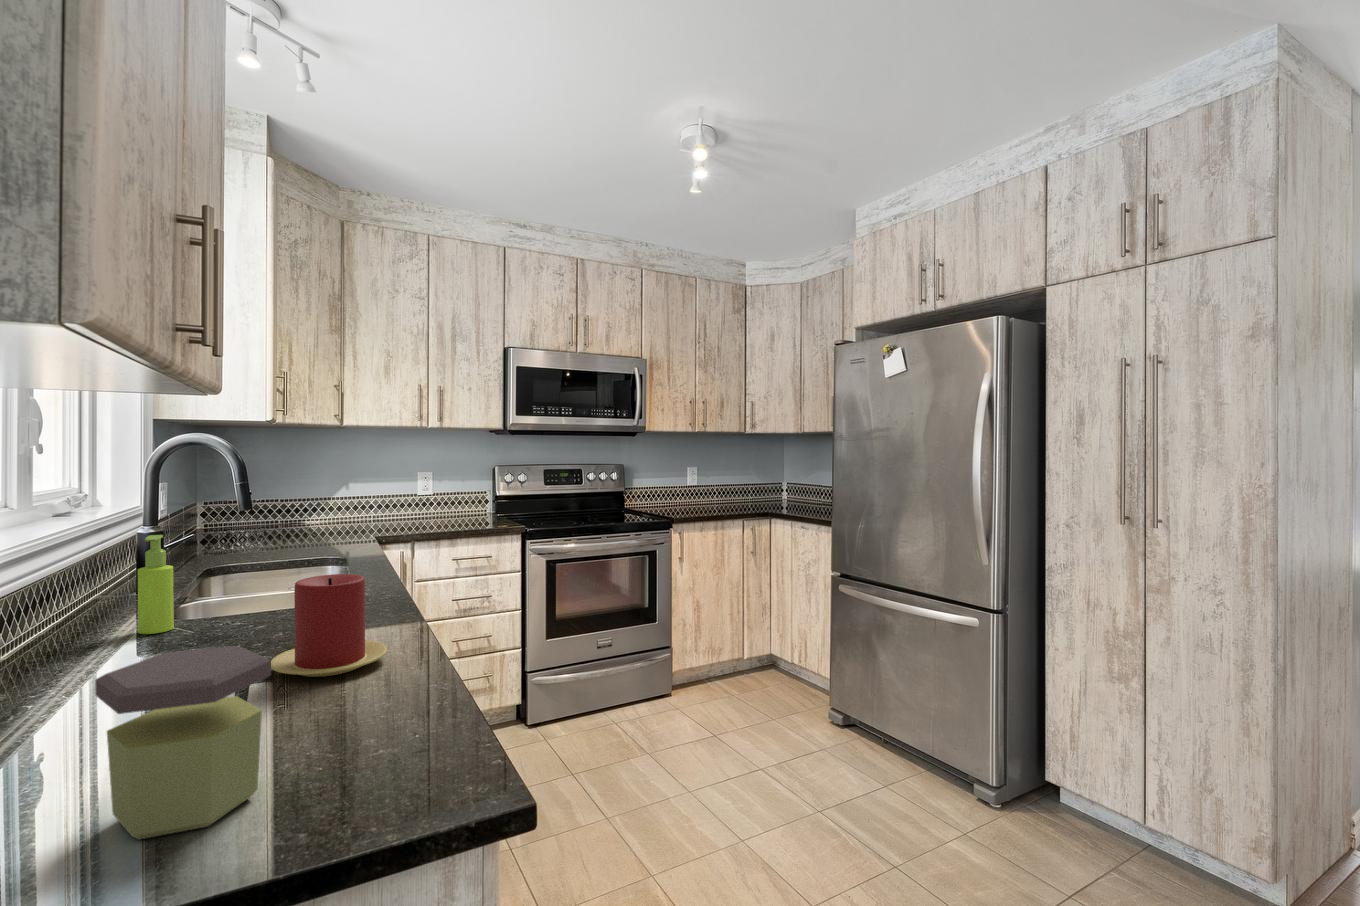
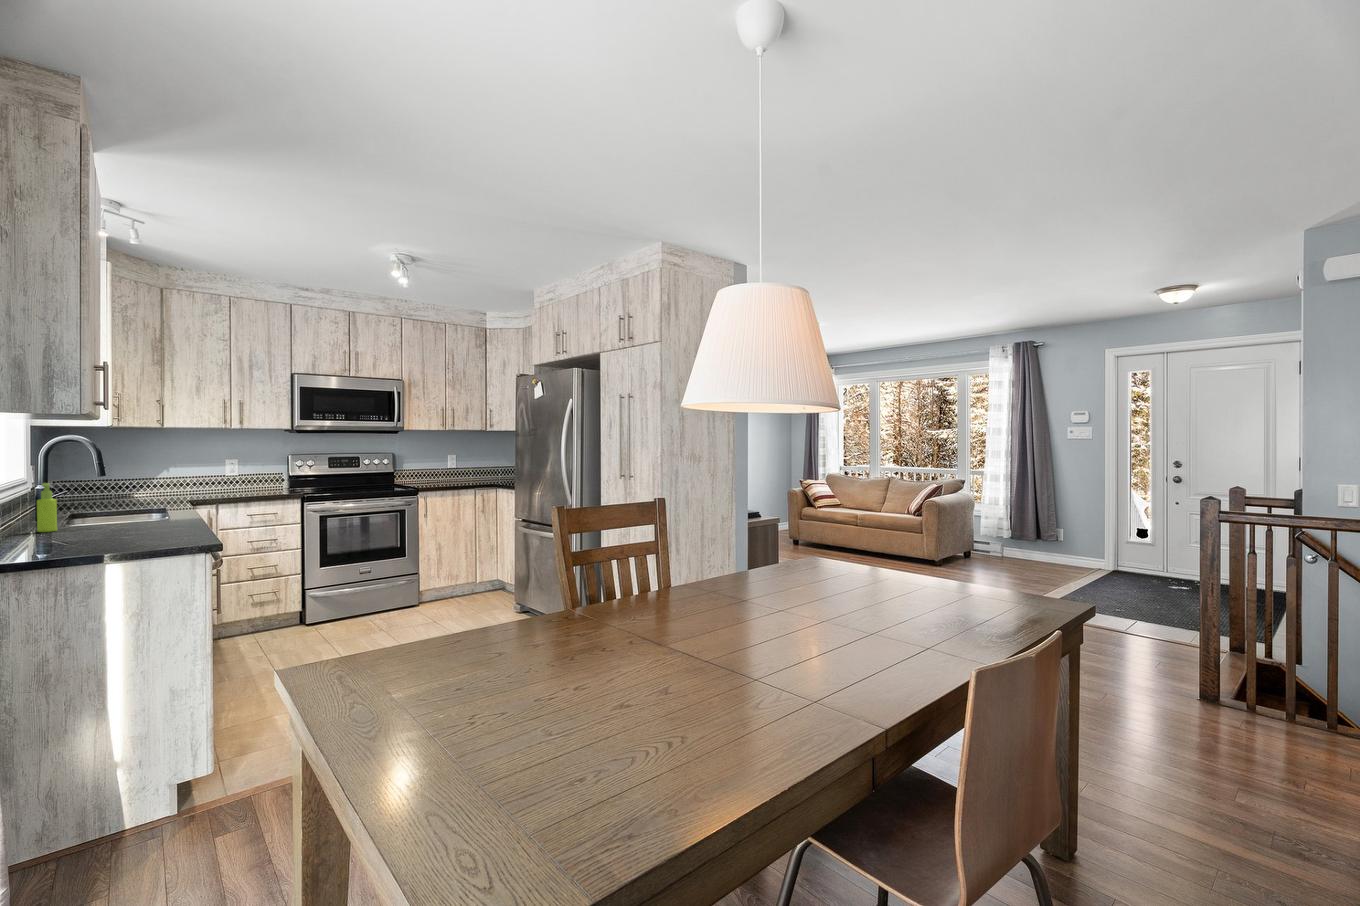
candle: present [271,574,387,677] -> none [115,495,174,536]
jar: present [95,646,271,839] -> none [55,503,118,554]

